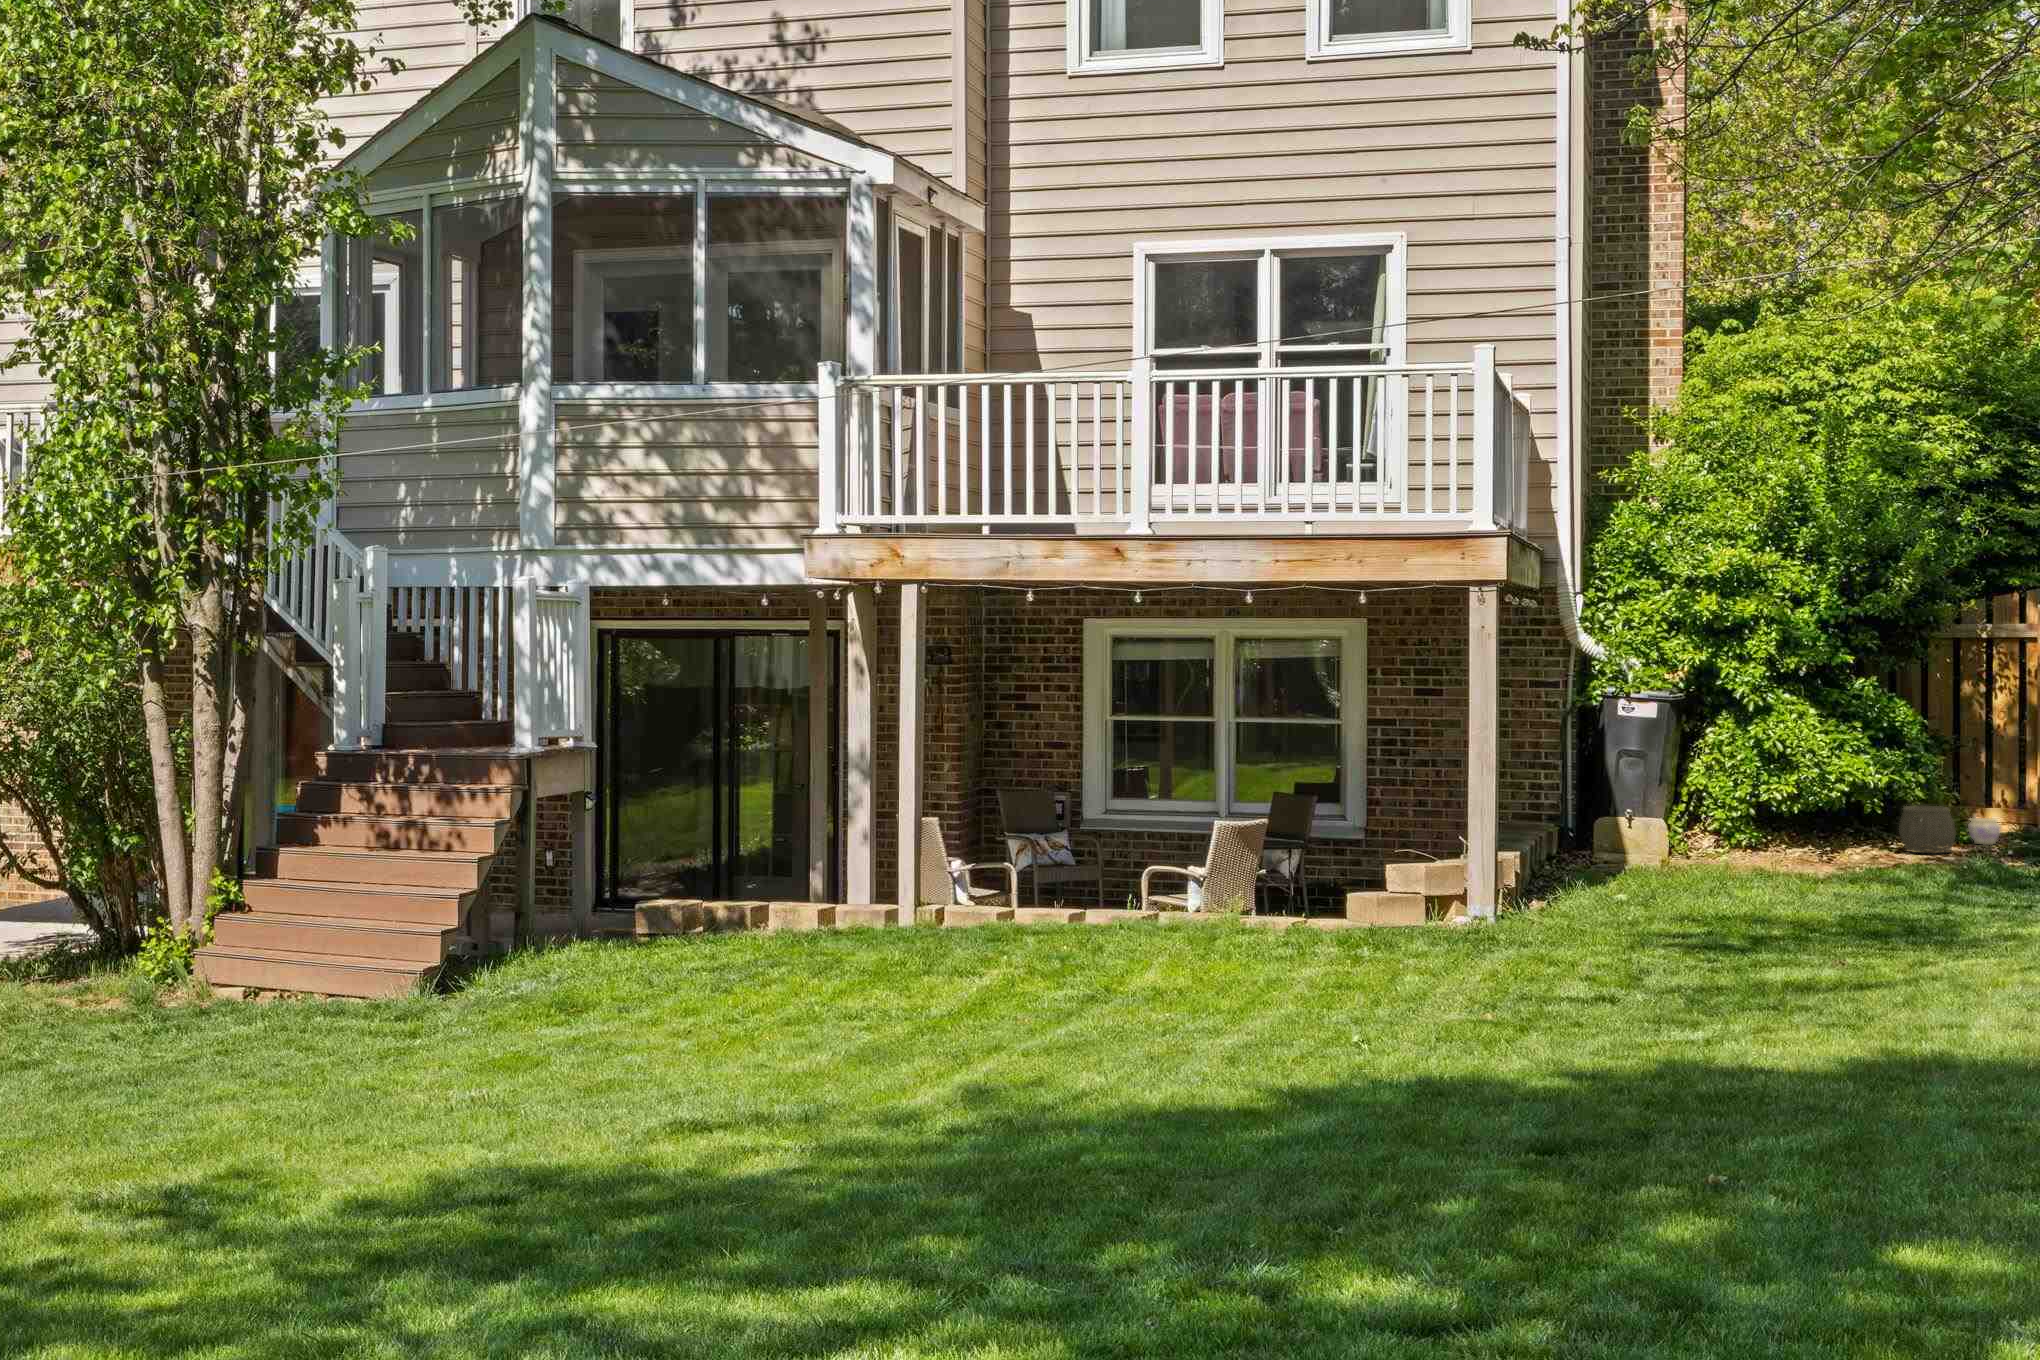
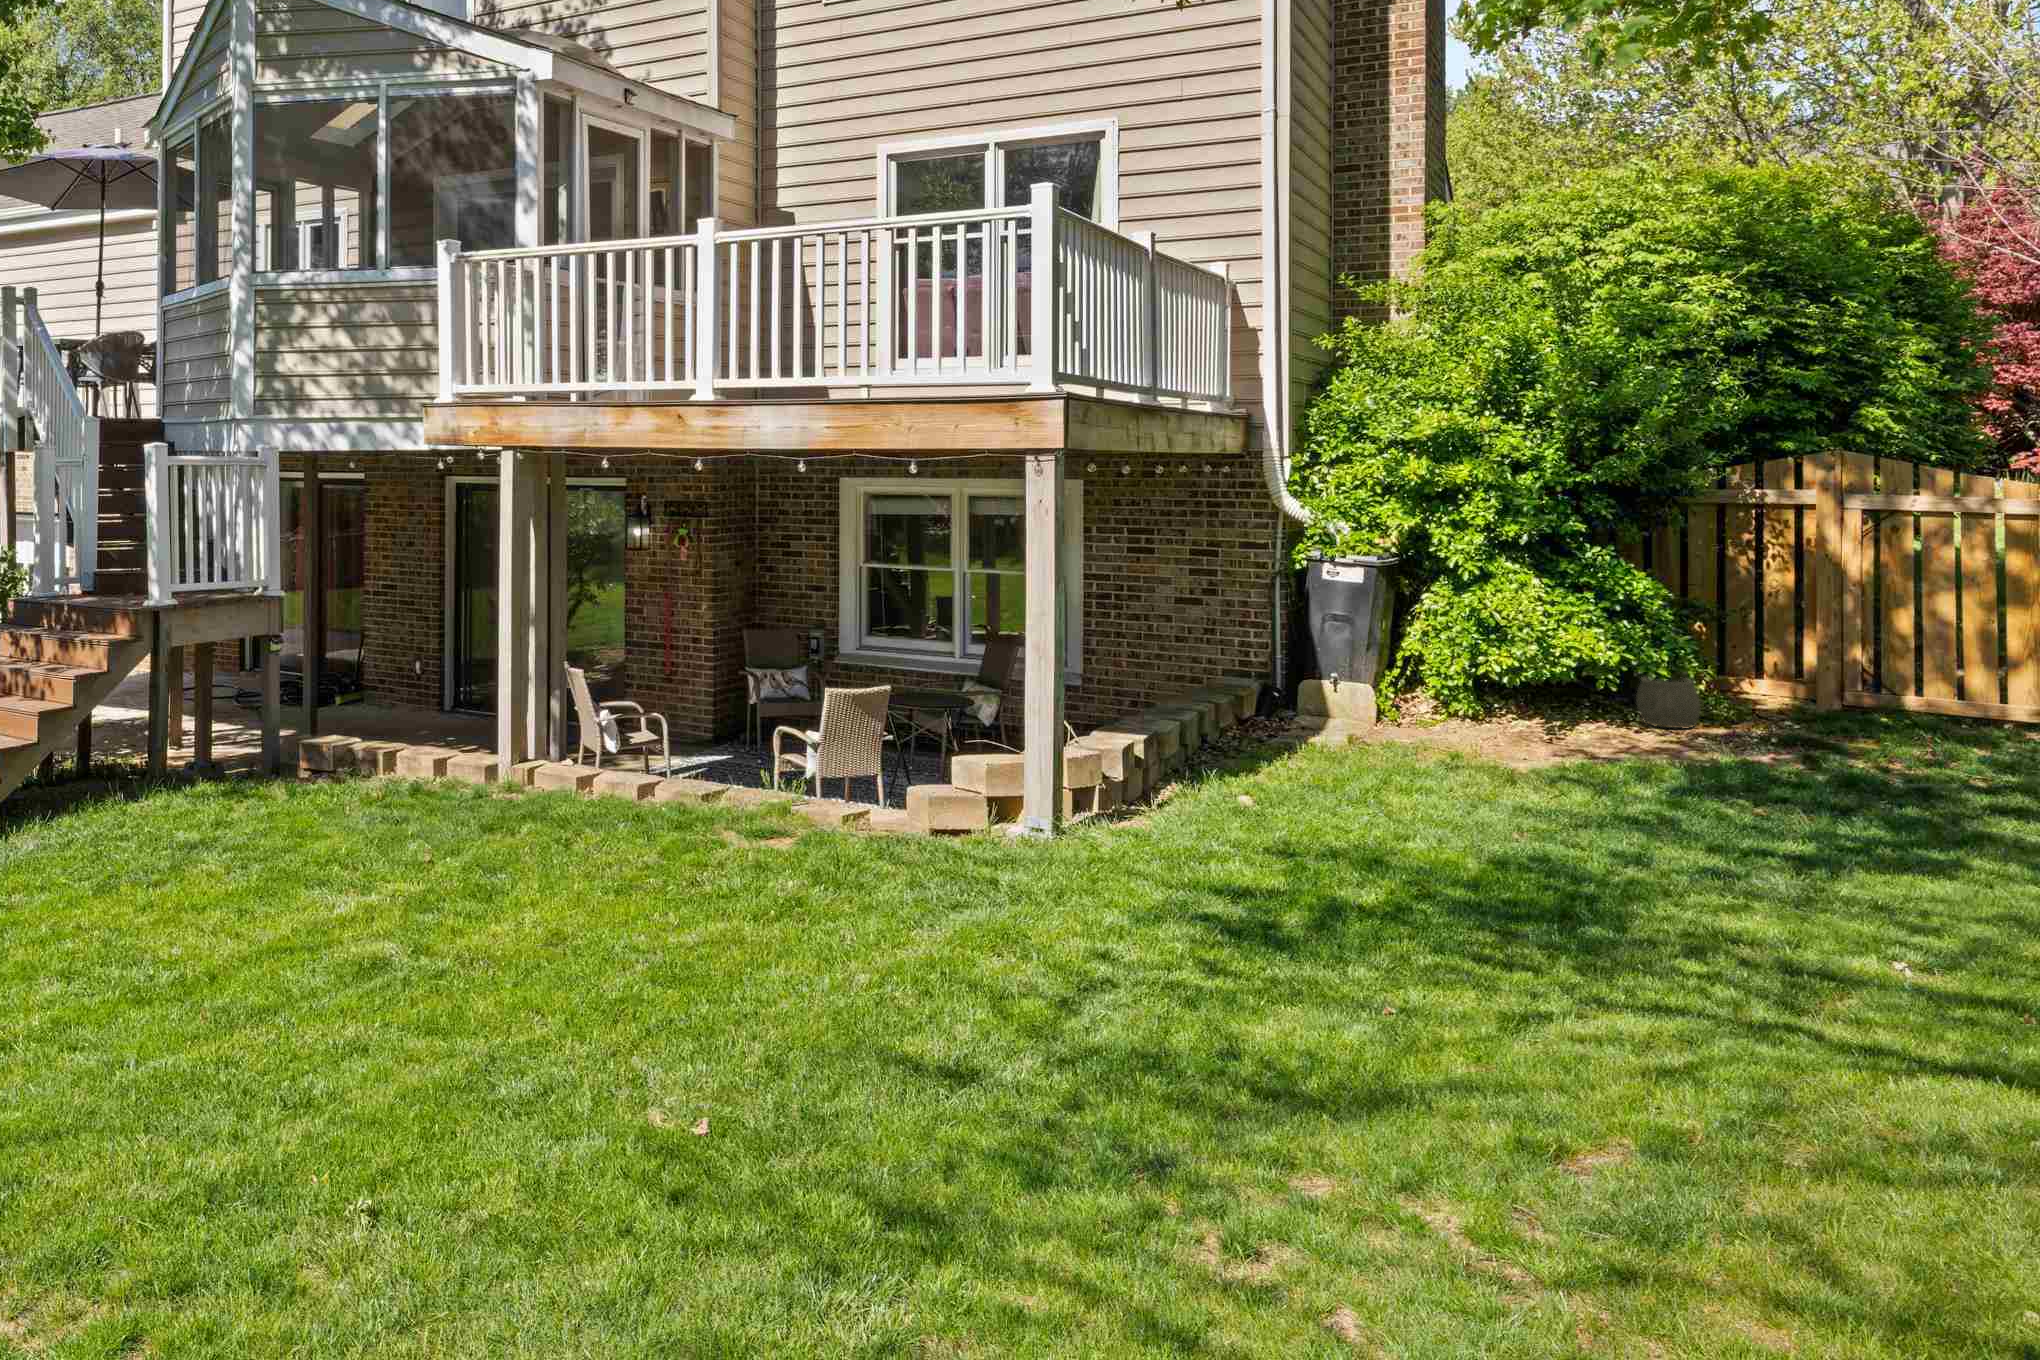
planter: present [1968,818,2000,845] -> none [1719,688,1756,717]

